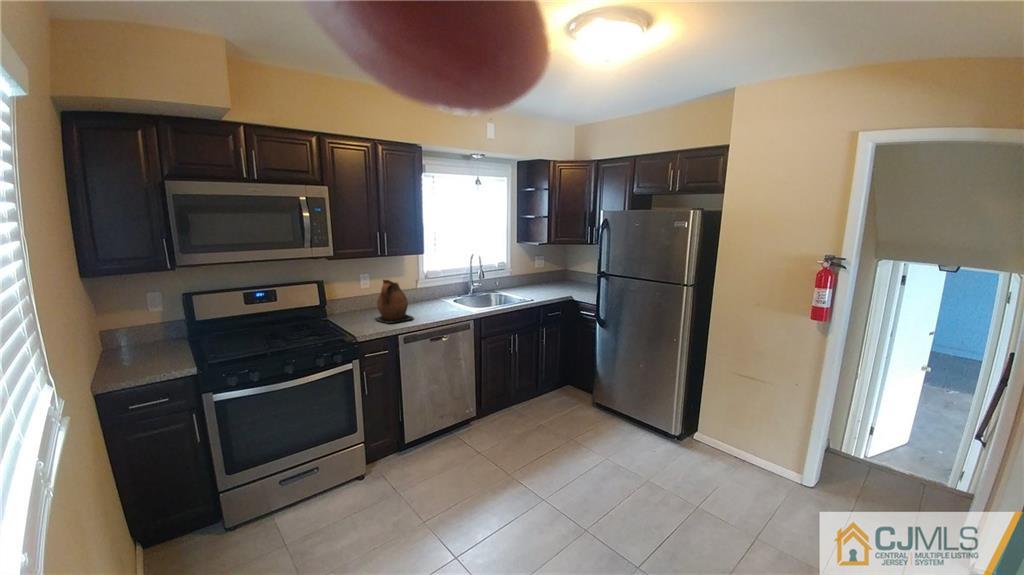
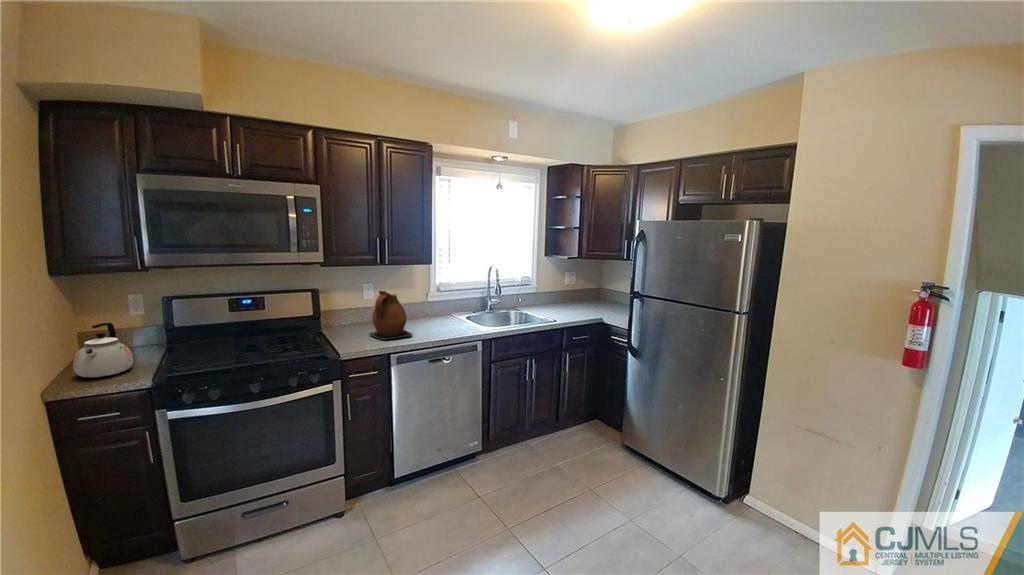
kettle: none [113,319,167,370] -> present [73,322,133,378]

